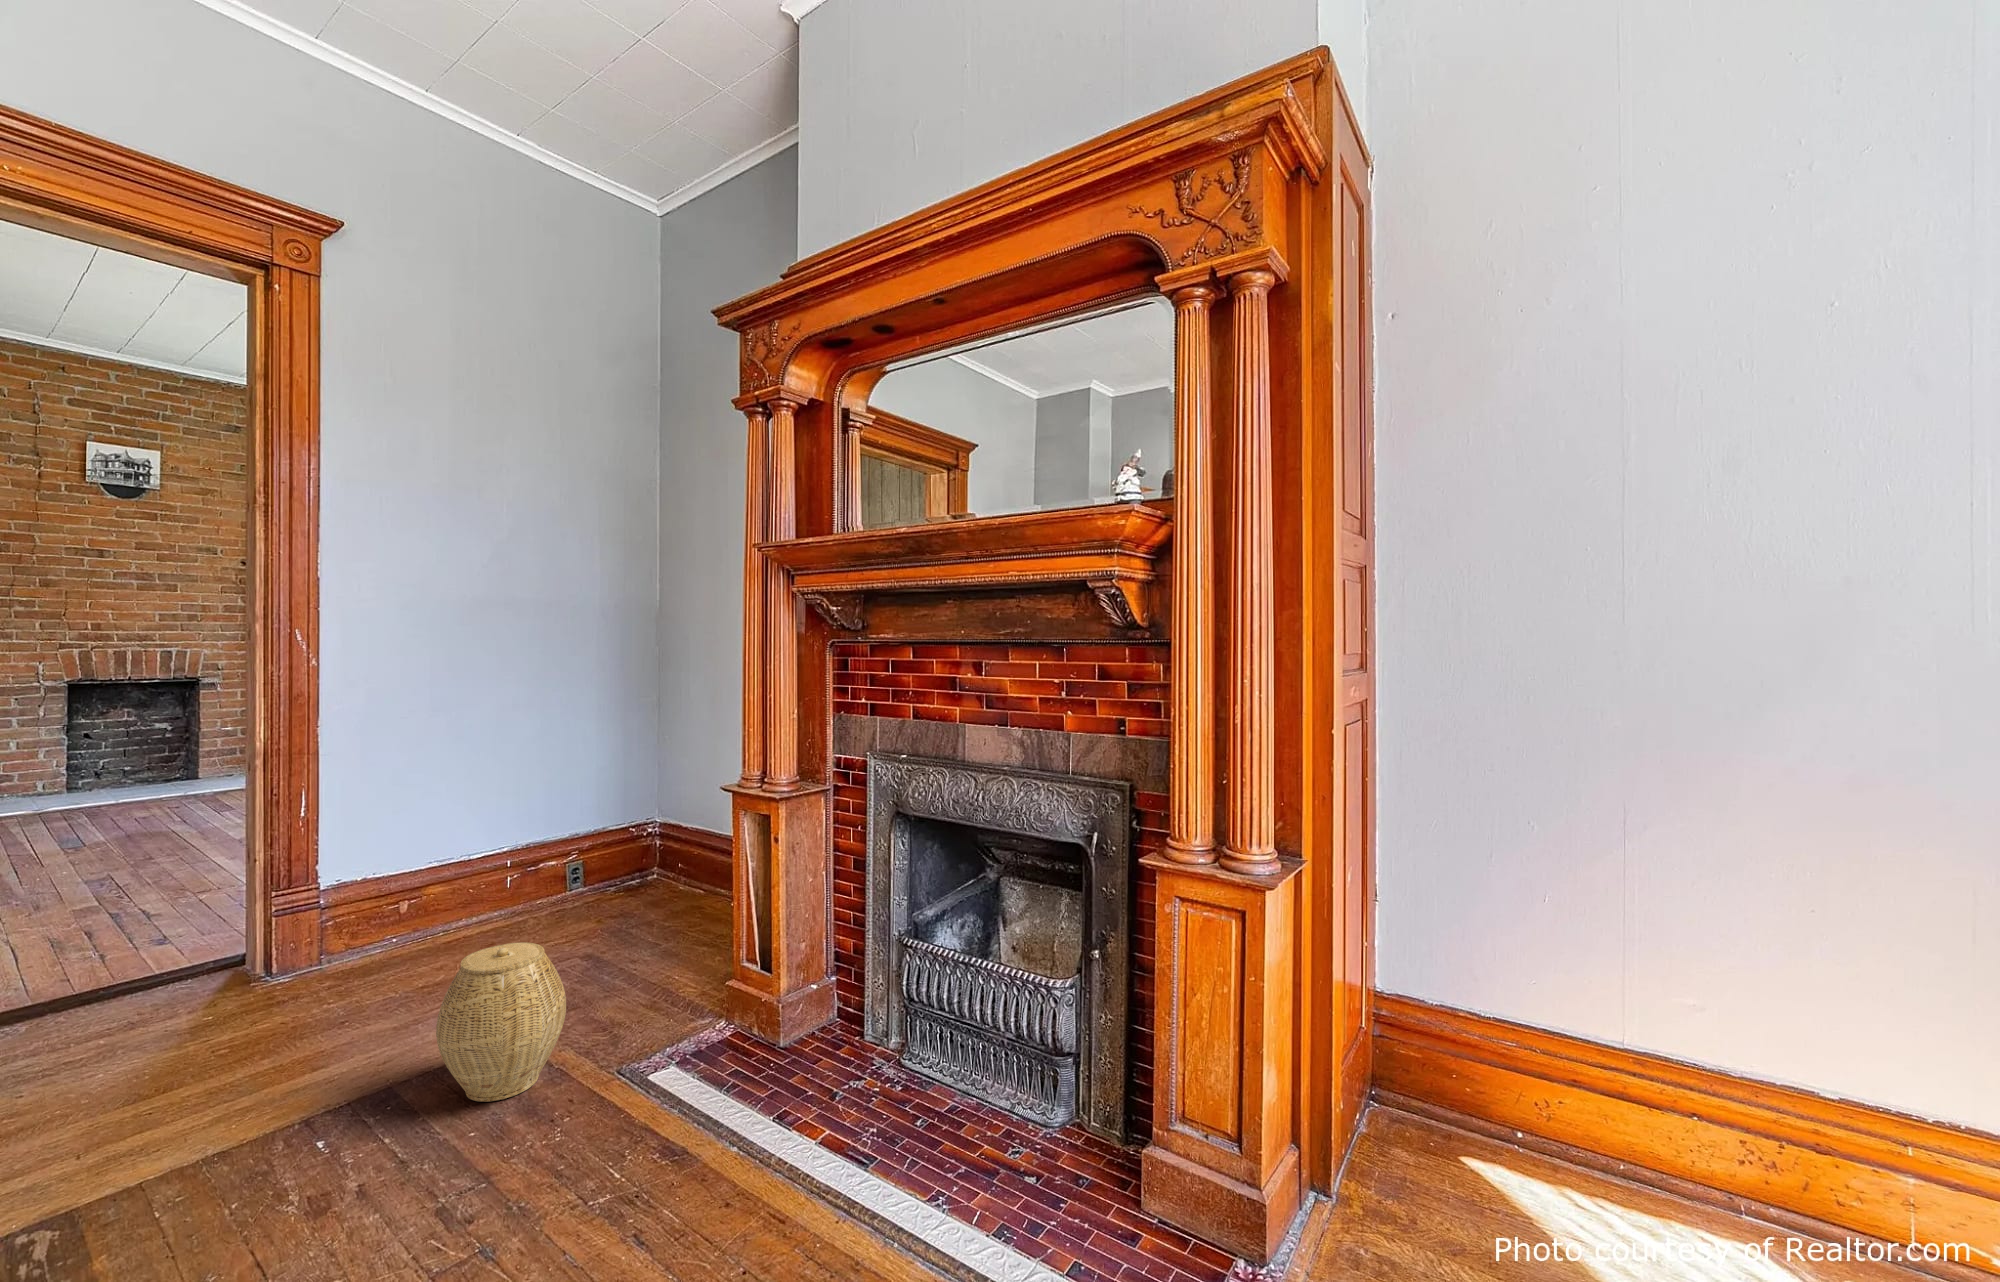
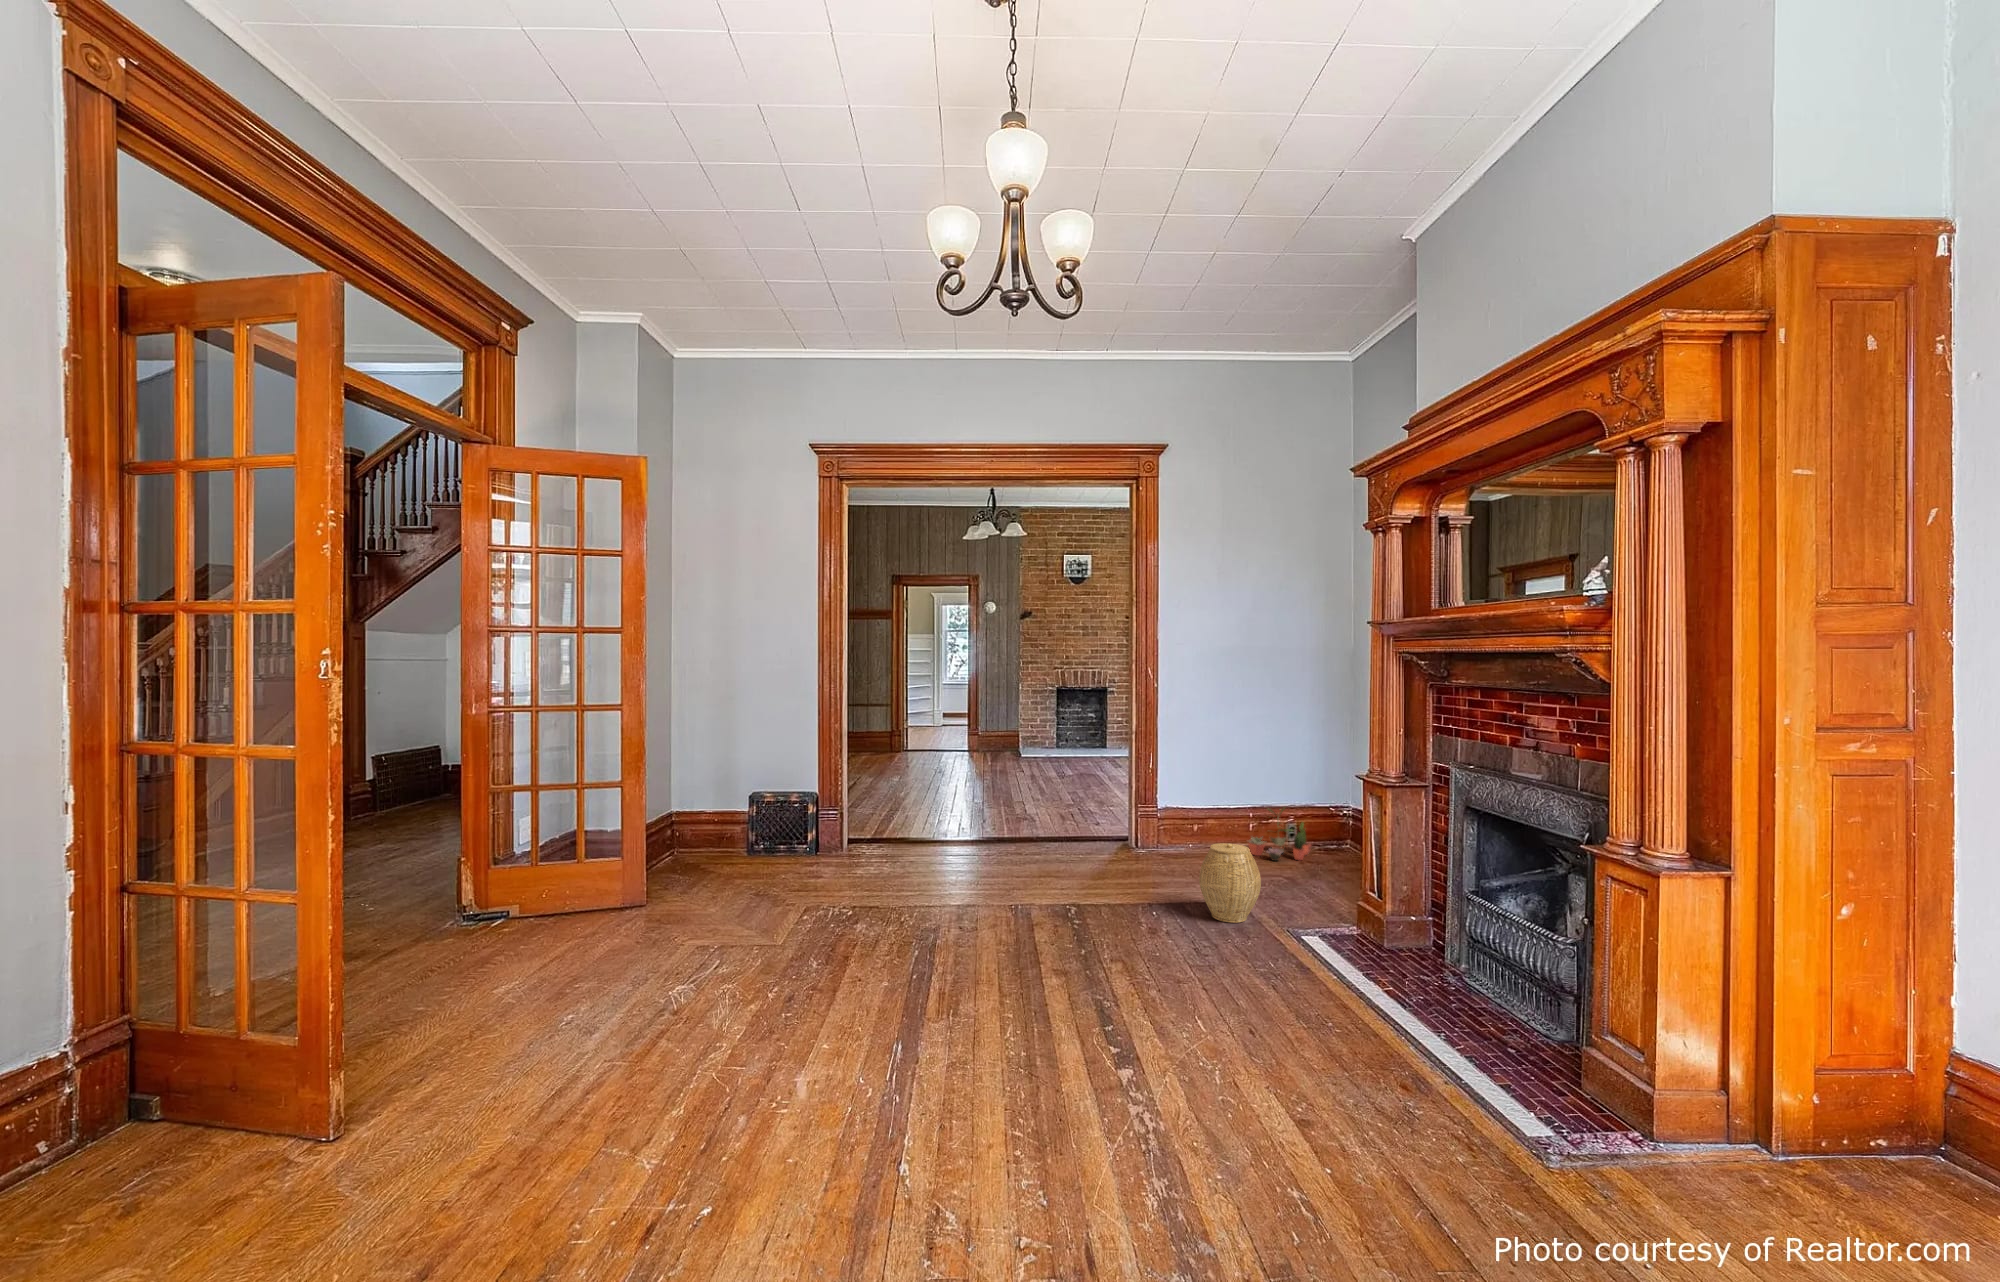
potted plant: none [501,839,607,929] -> present [1248,809,1311,861]

